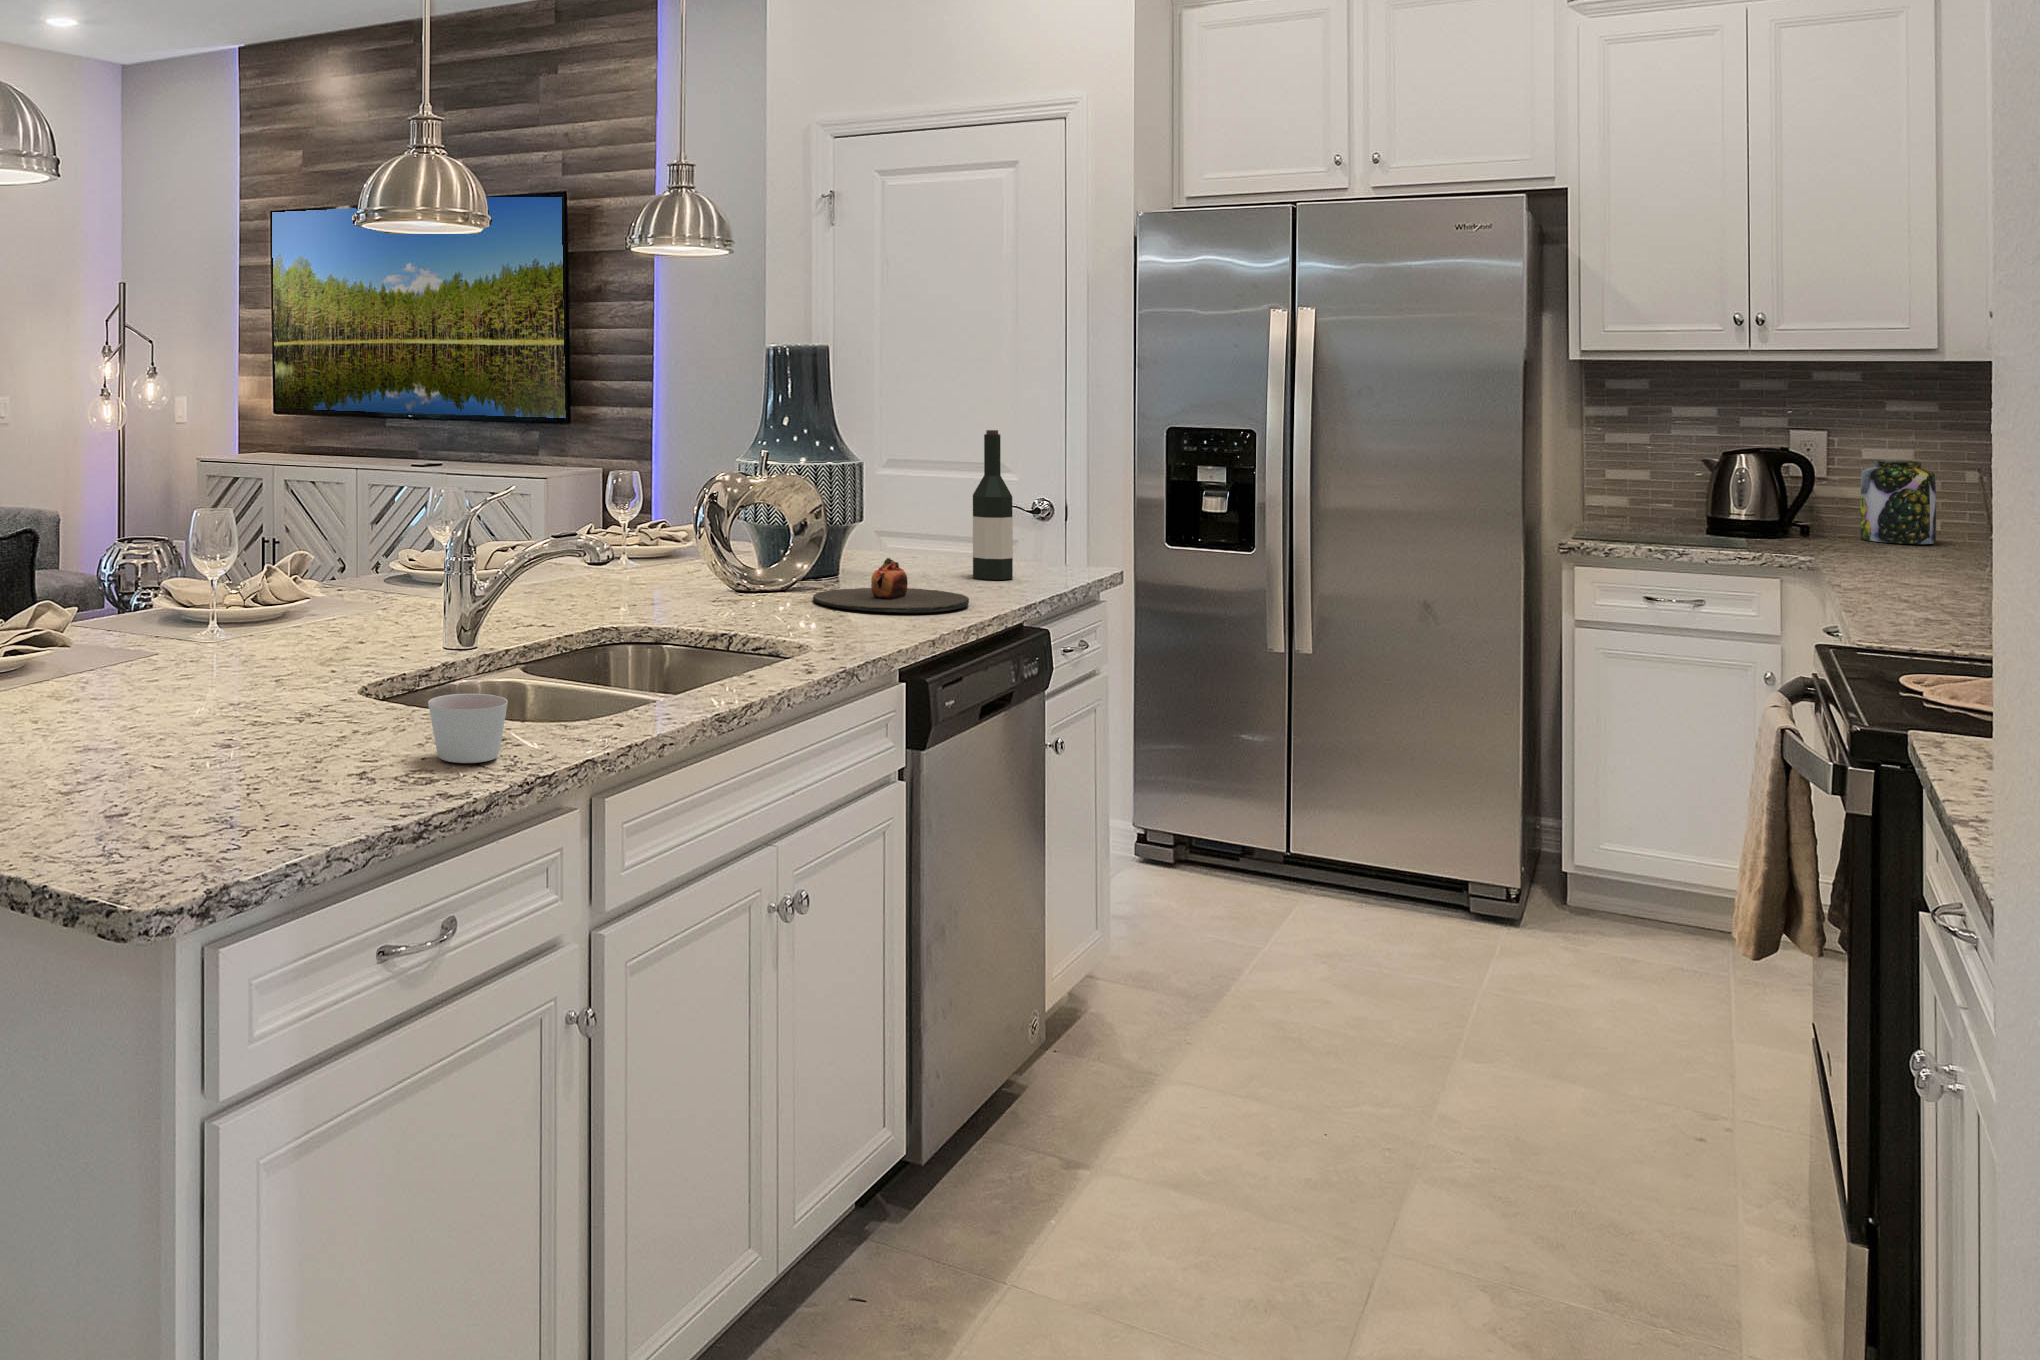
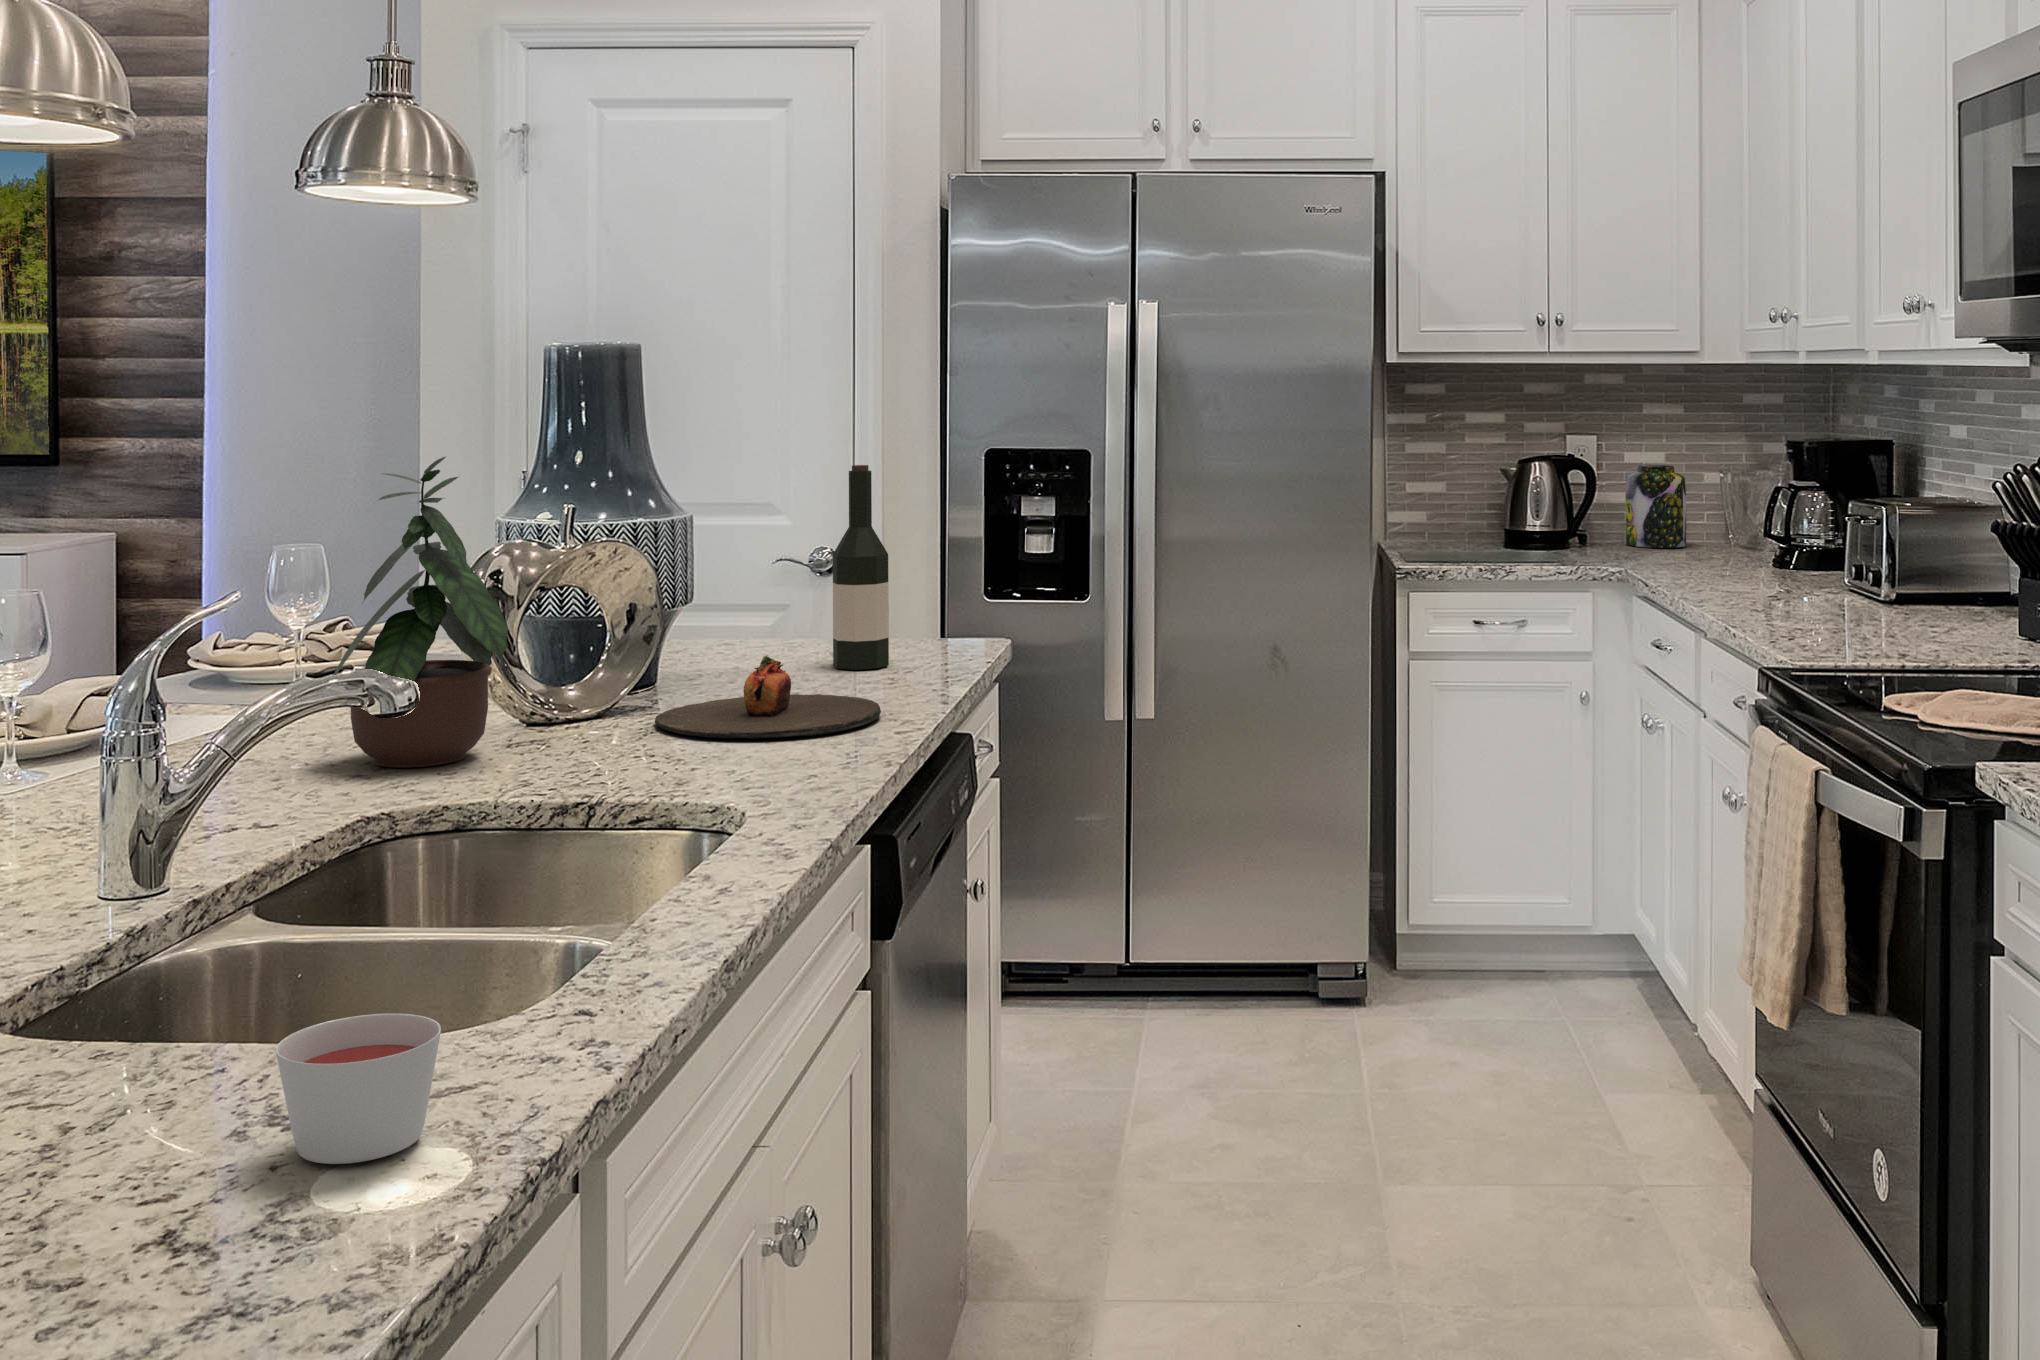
potted plant: none [602,412,719,607] -> present [334,457,508,767]

